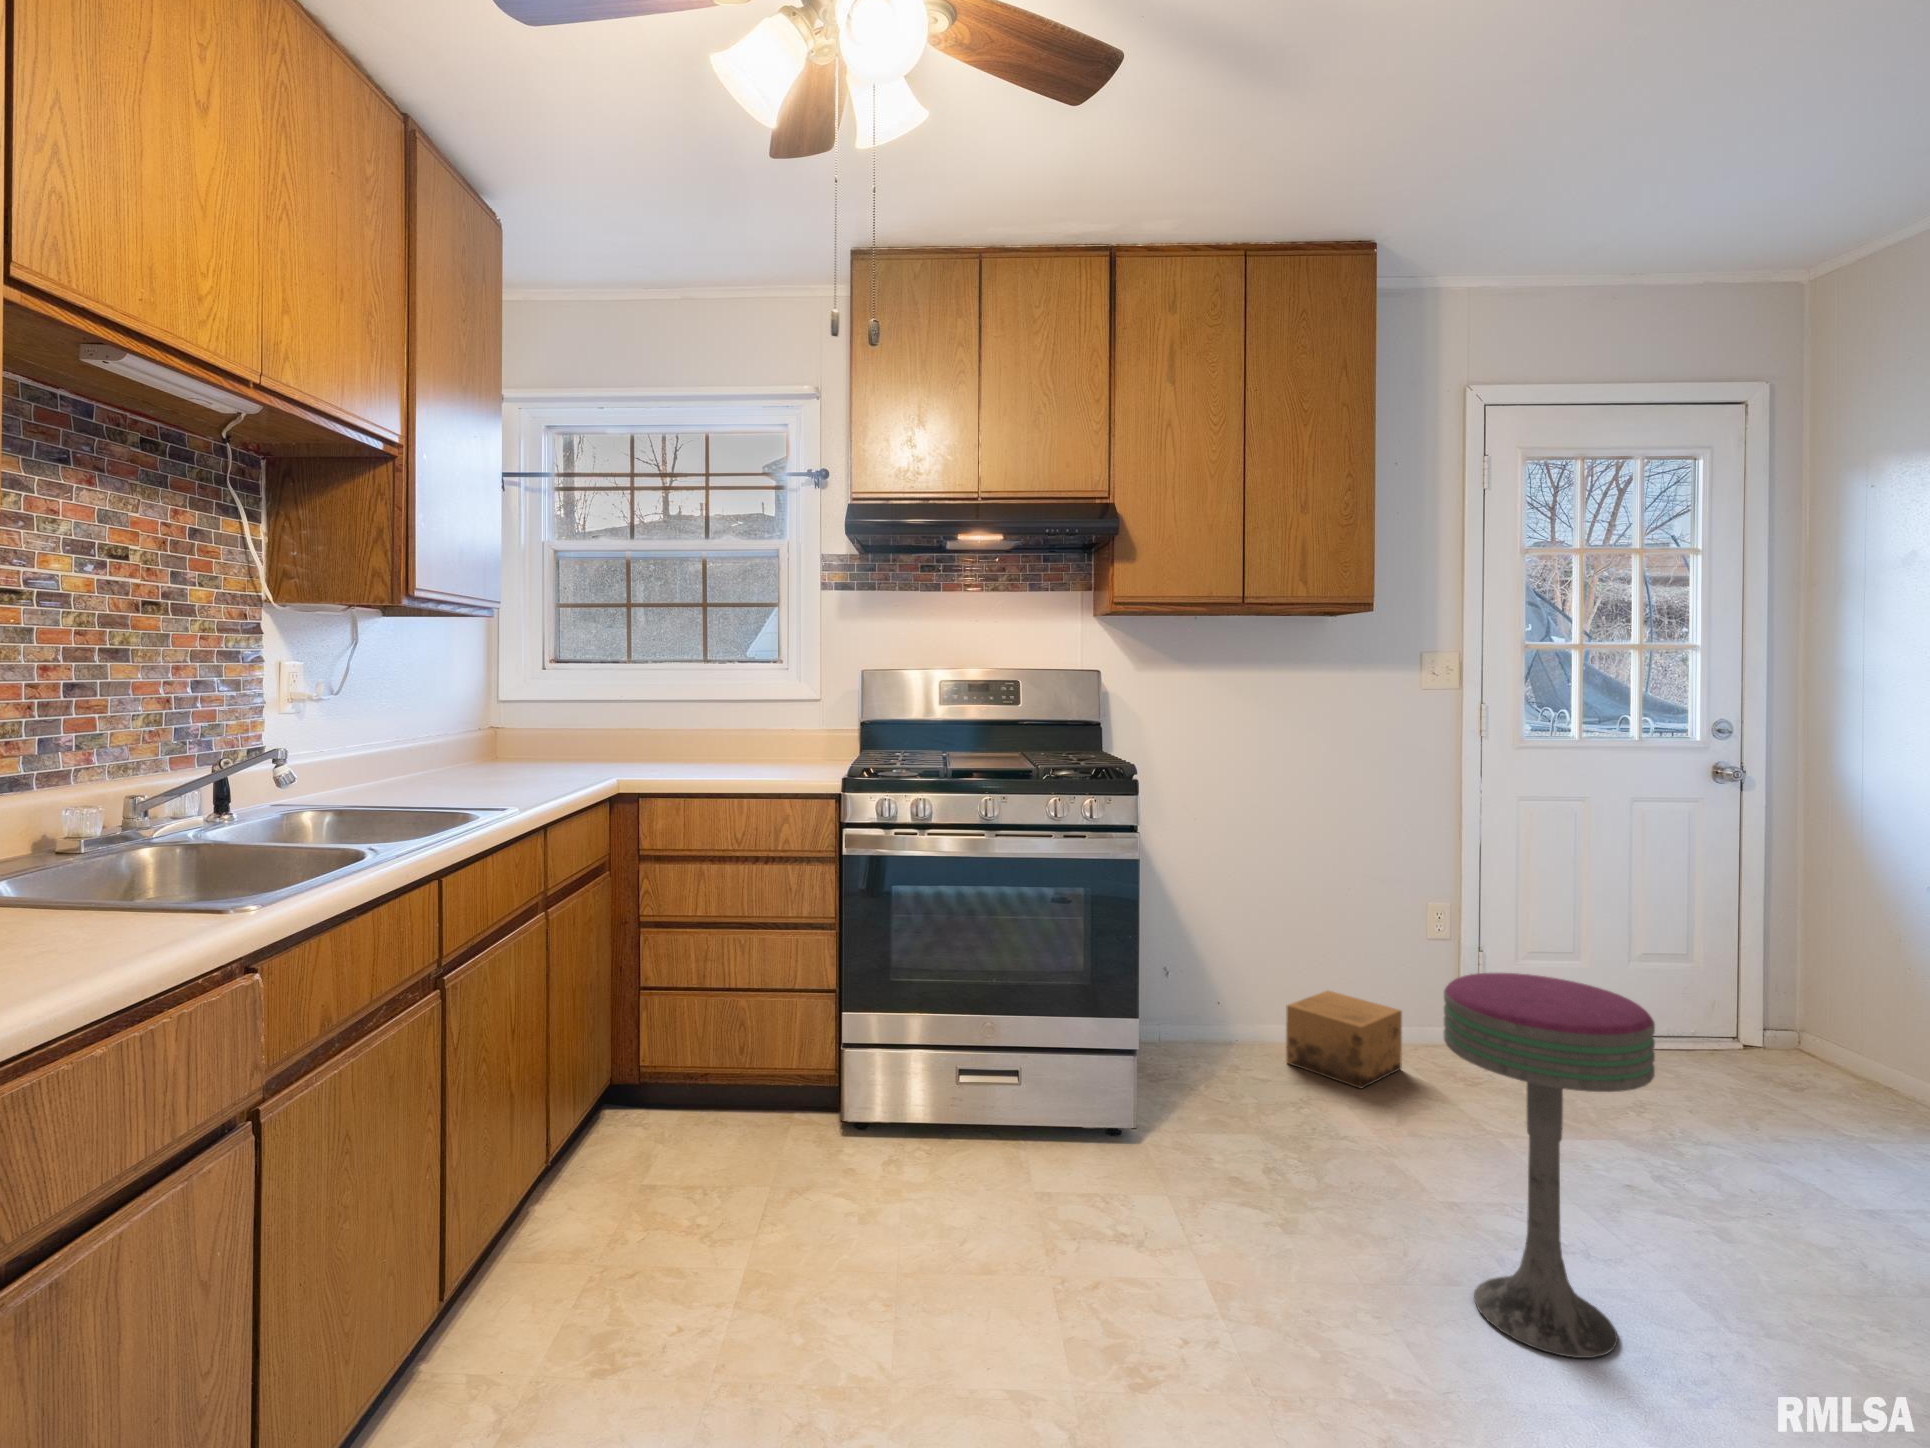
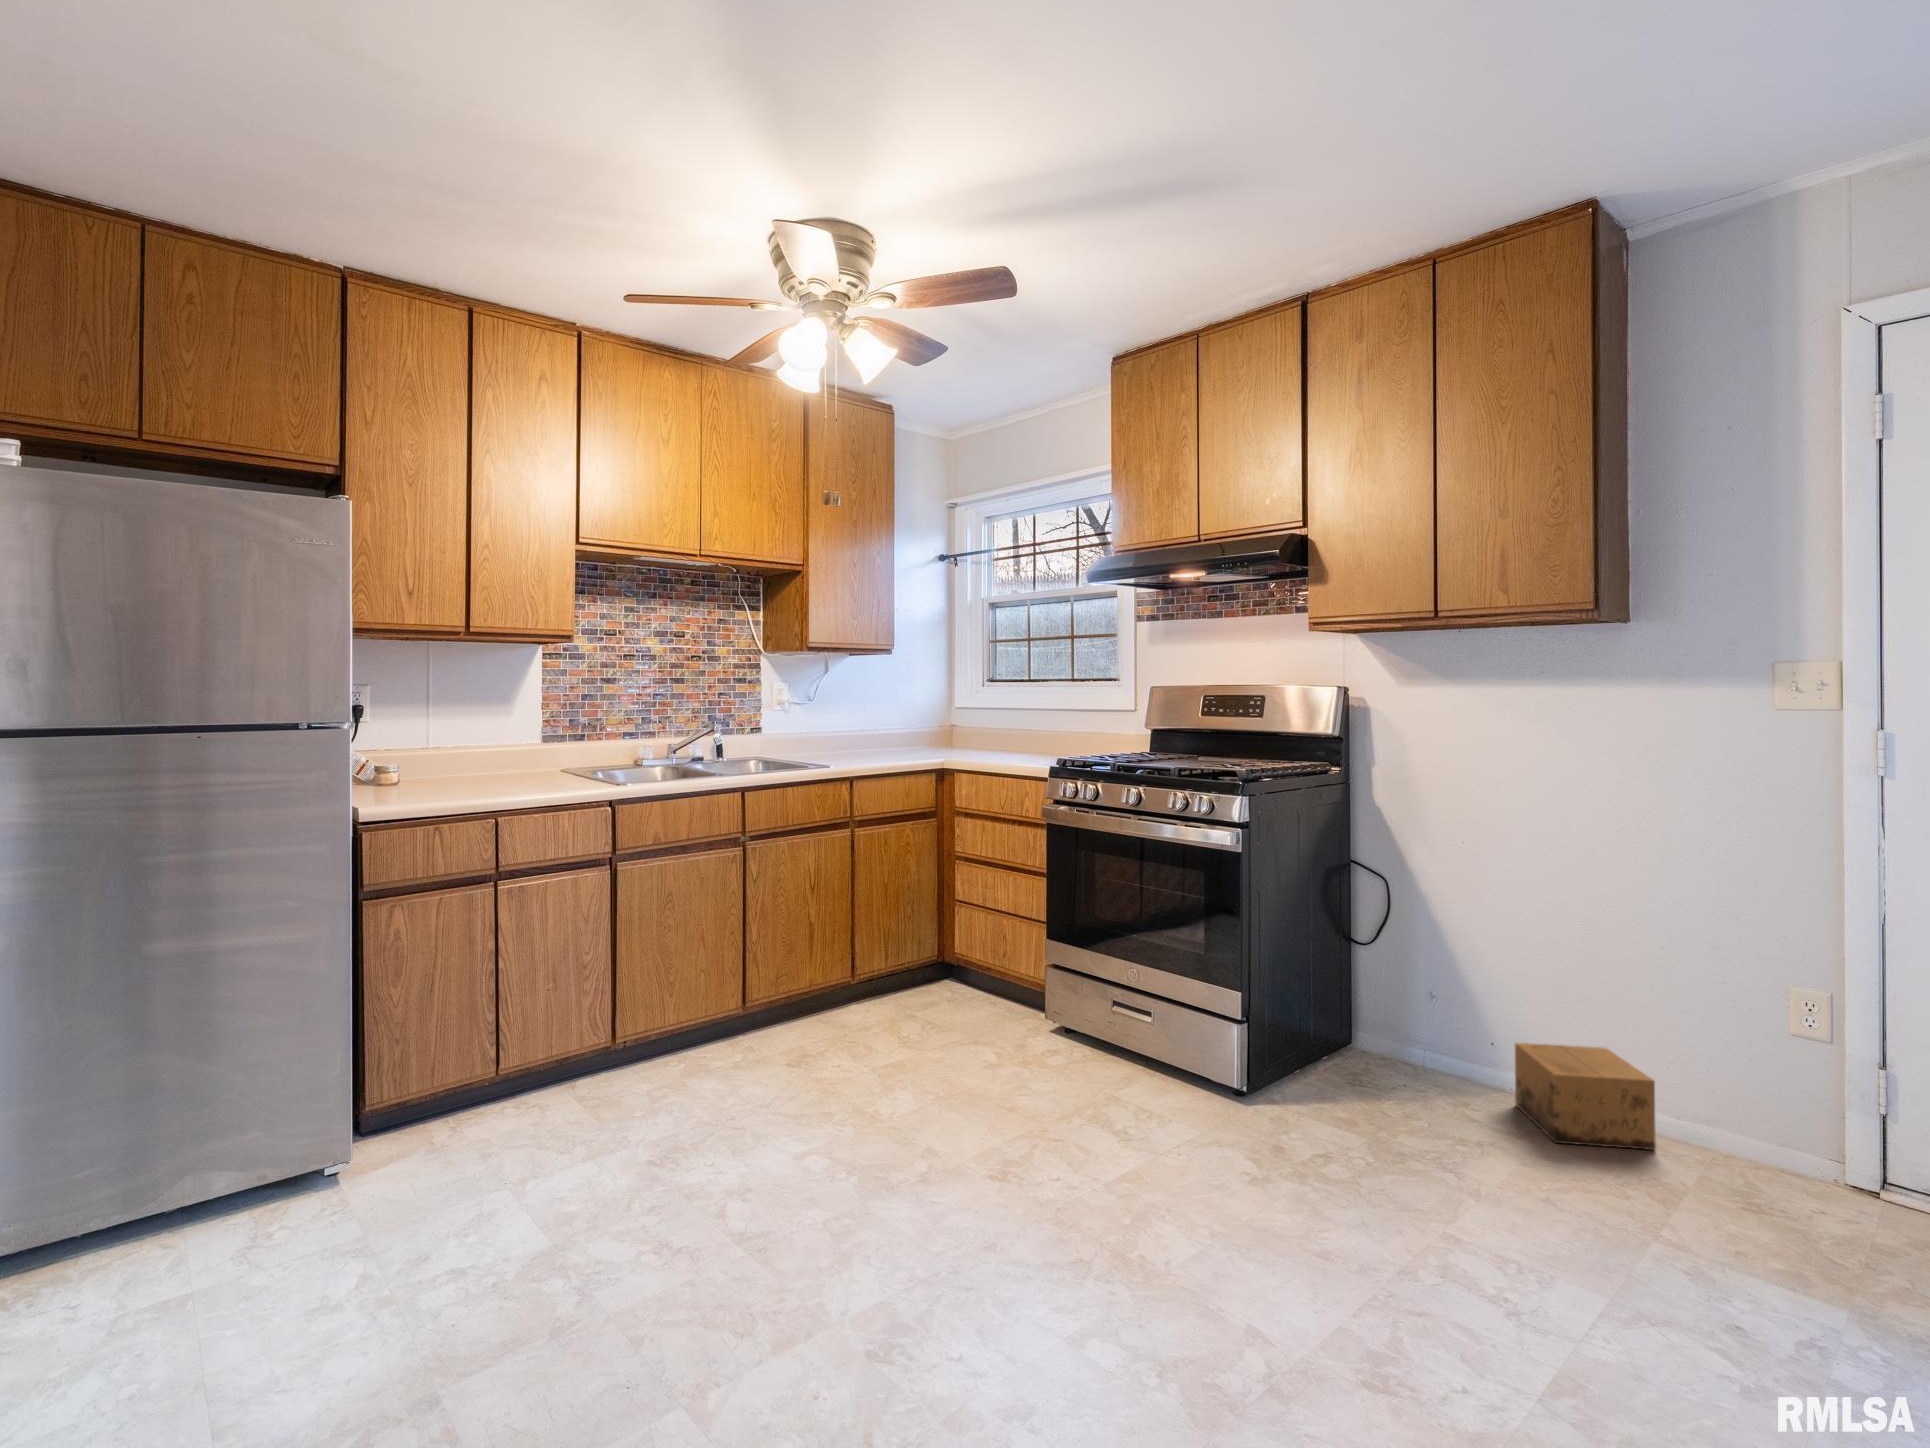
bar stool: present [1444,973,1655,1358] -> none [1252,962,1430,1313]

